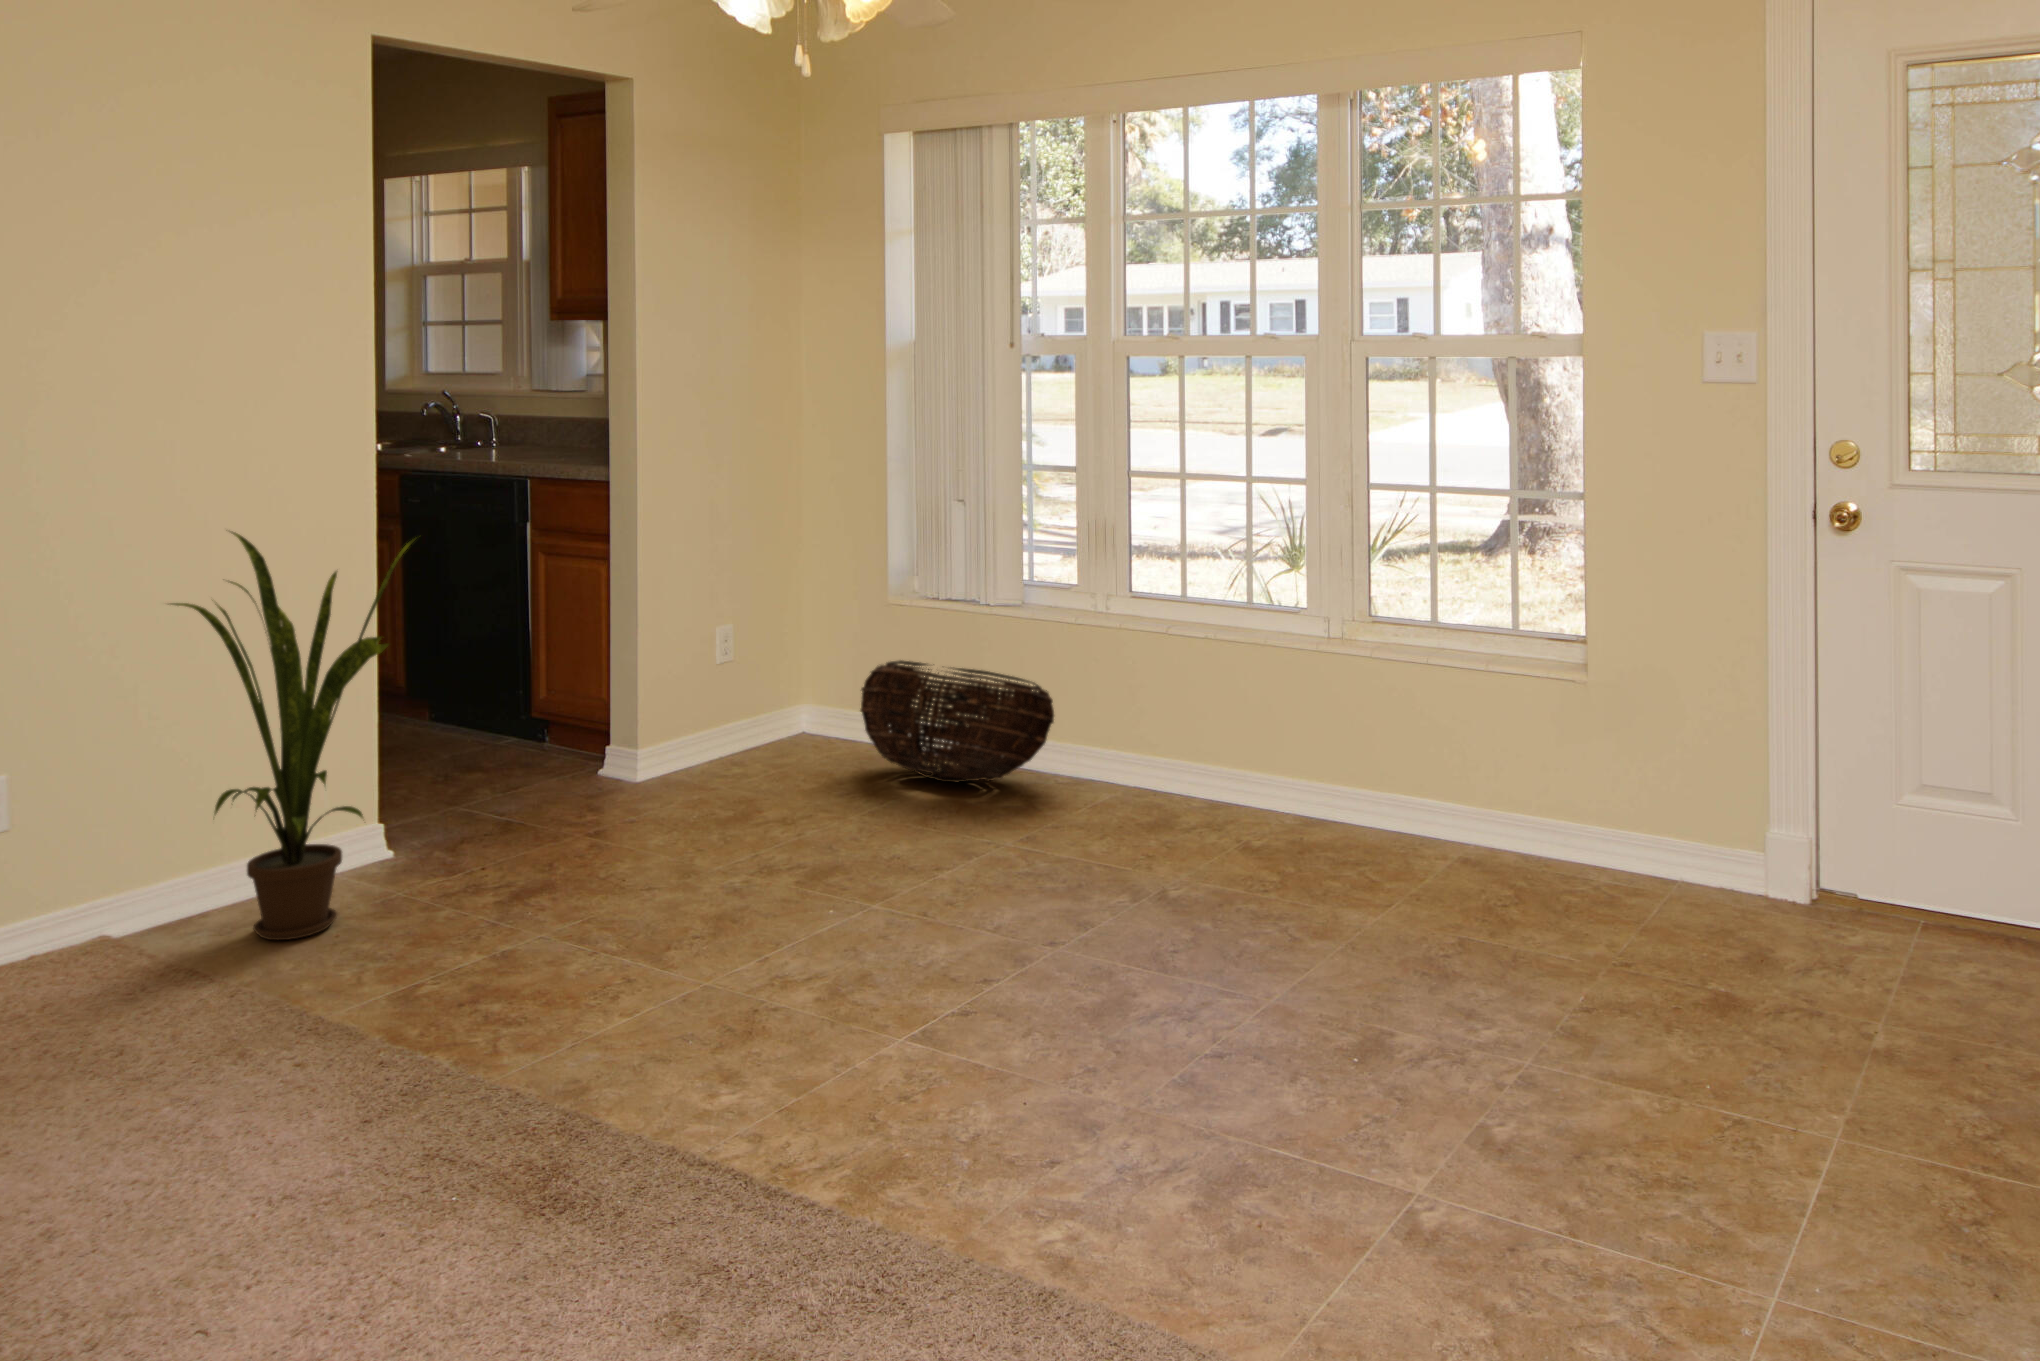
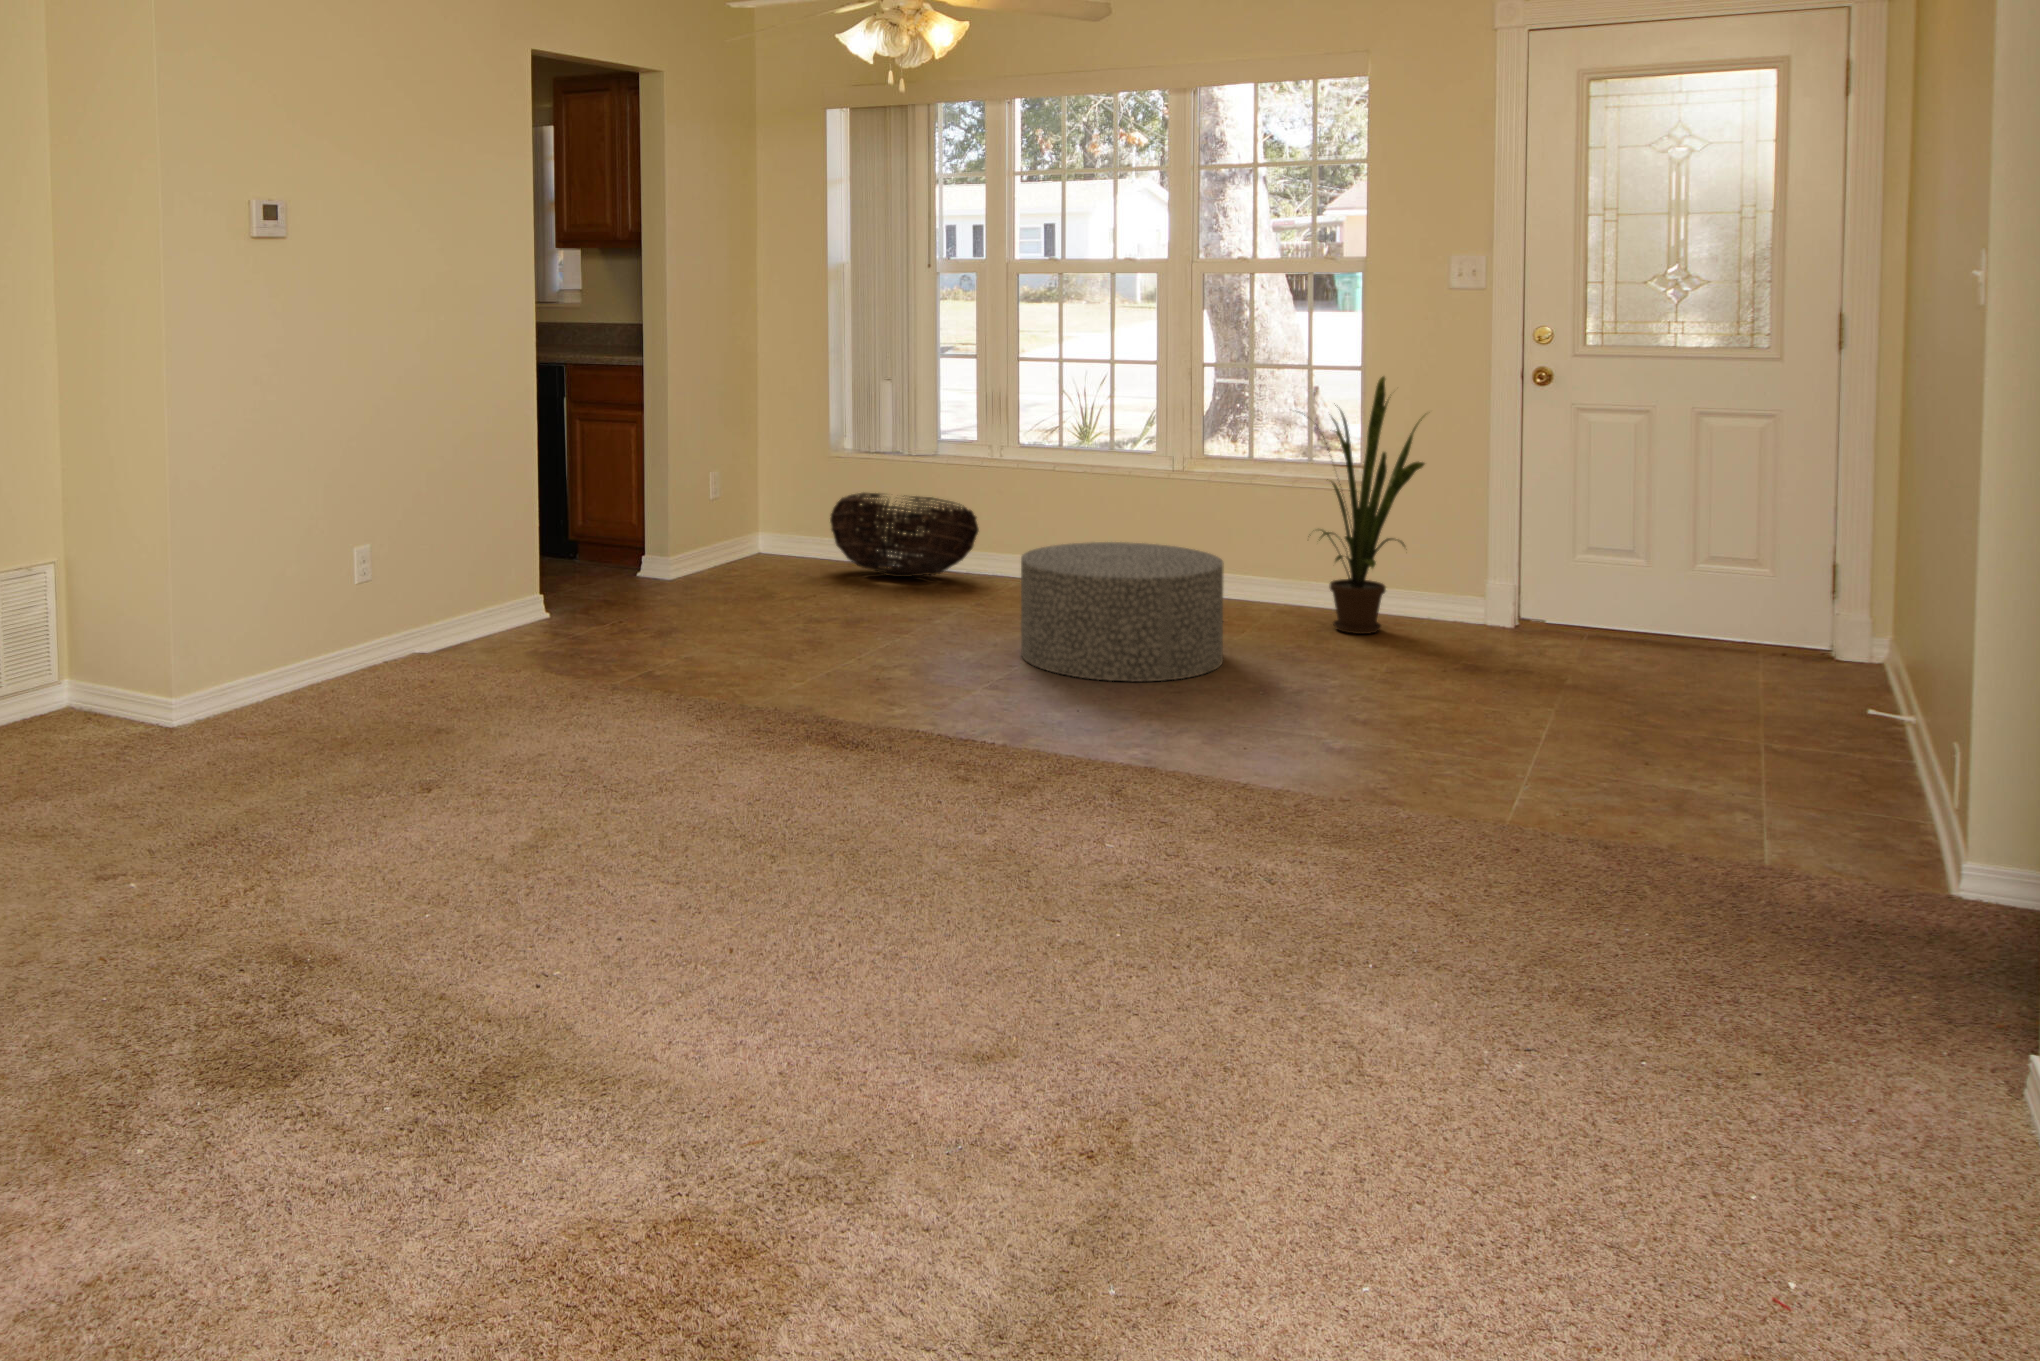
house plant: present [171,532,416,940] -> present [1304,376,1425,634]
ottoman: none [1006,768,1322,1031] -> present [1021,542,1224,681]

